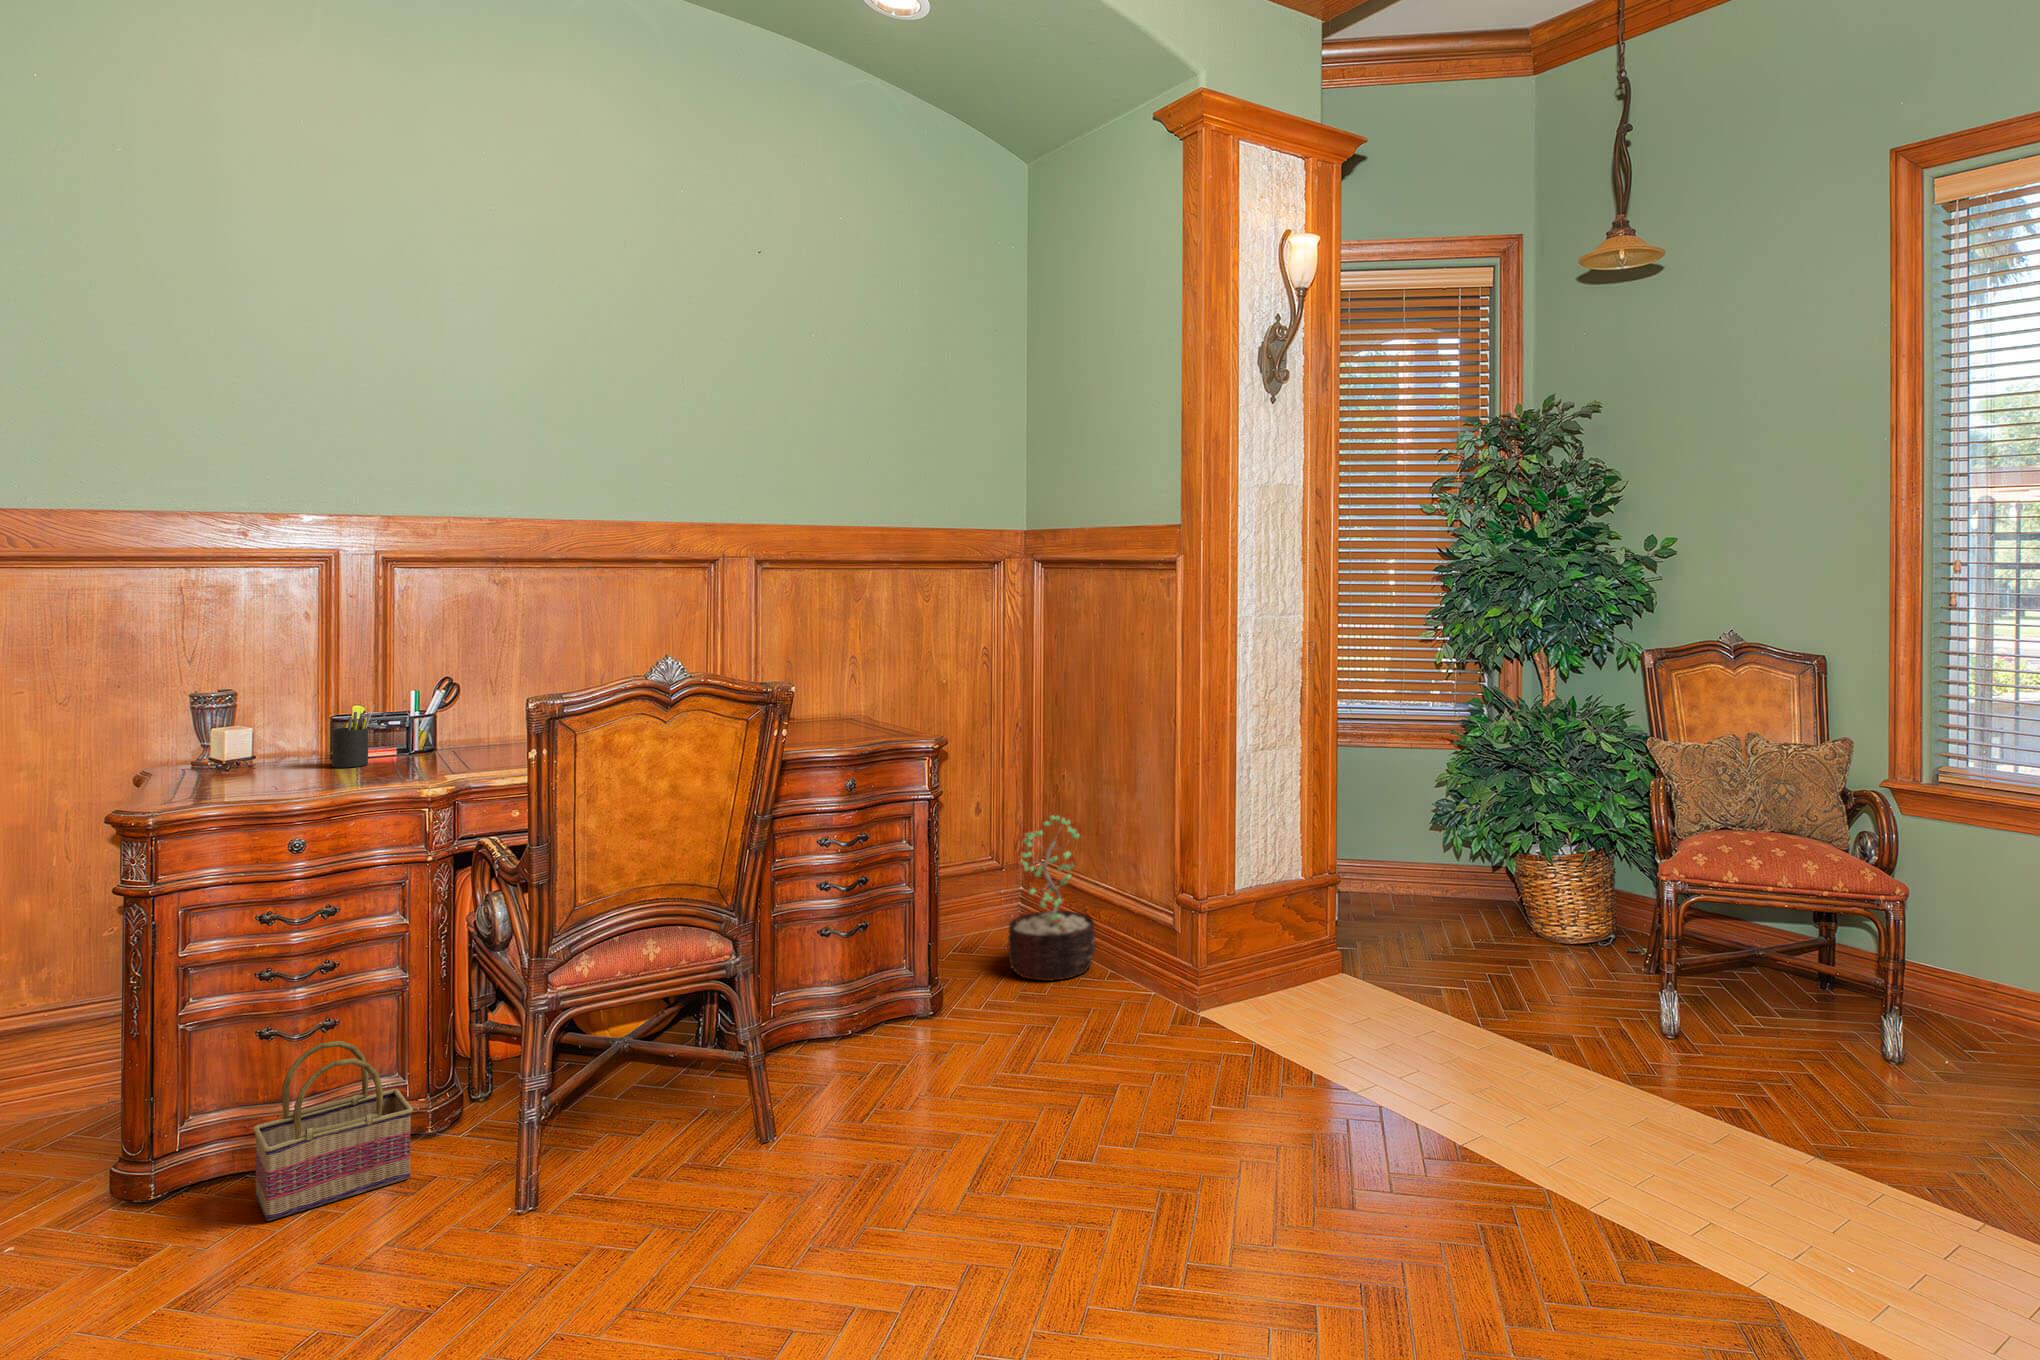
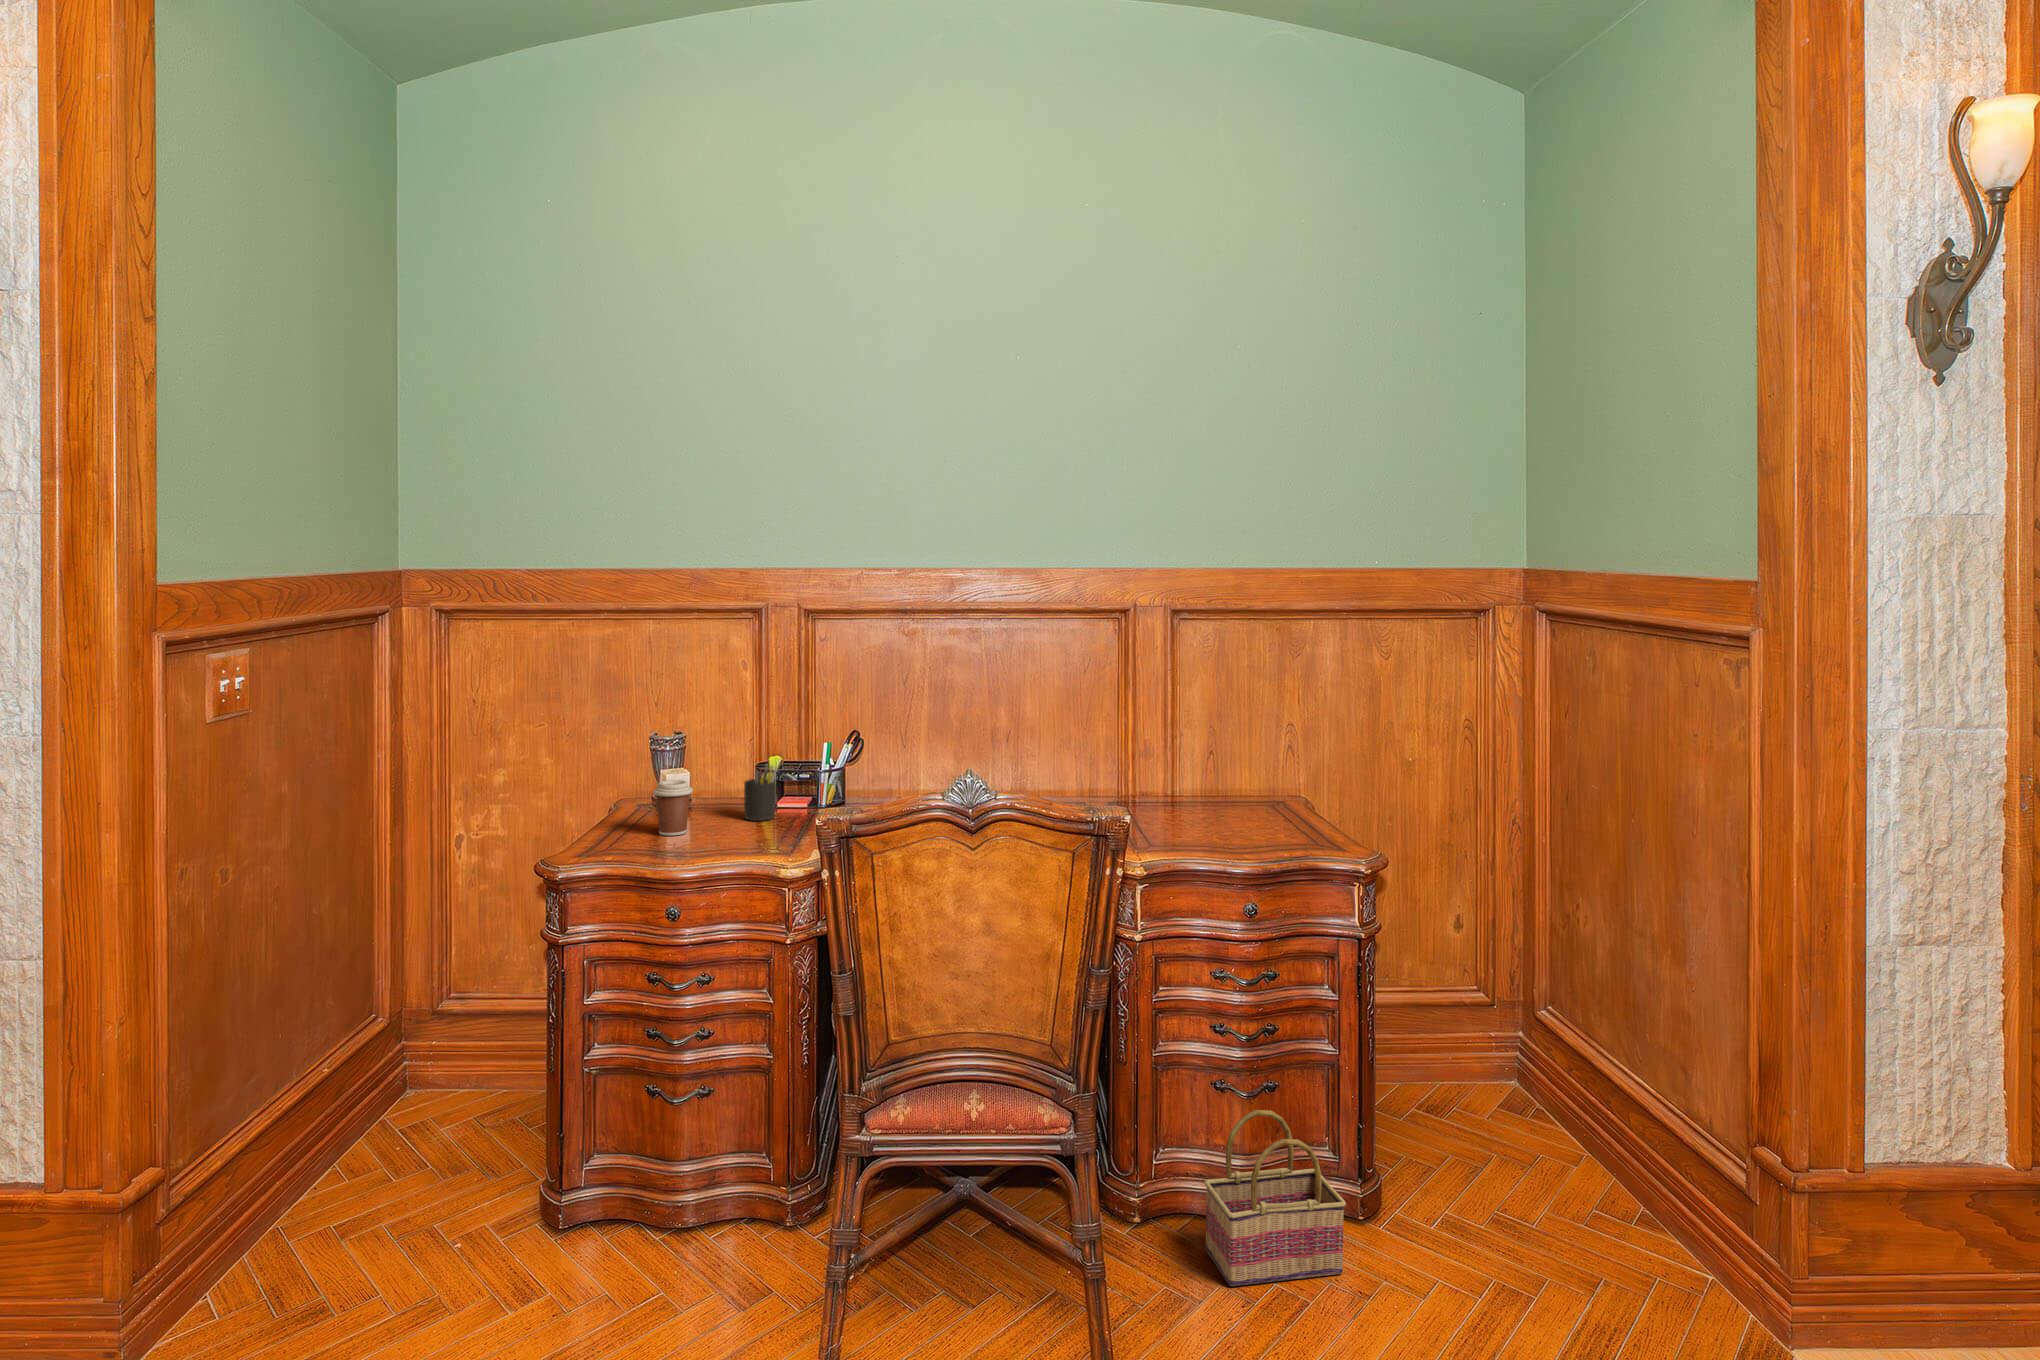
coffee cup: none [235,729,283,785] -> present [653,780,693,836]
decorative plant: present [1008,815,1096,981] -> none [1477,965,1610,1209]
basket: present [253,1041,413,1221] -> present [1205,1110,1346,1286]

